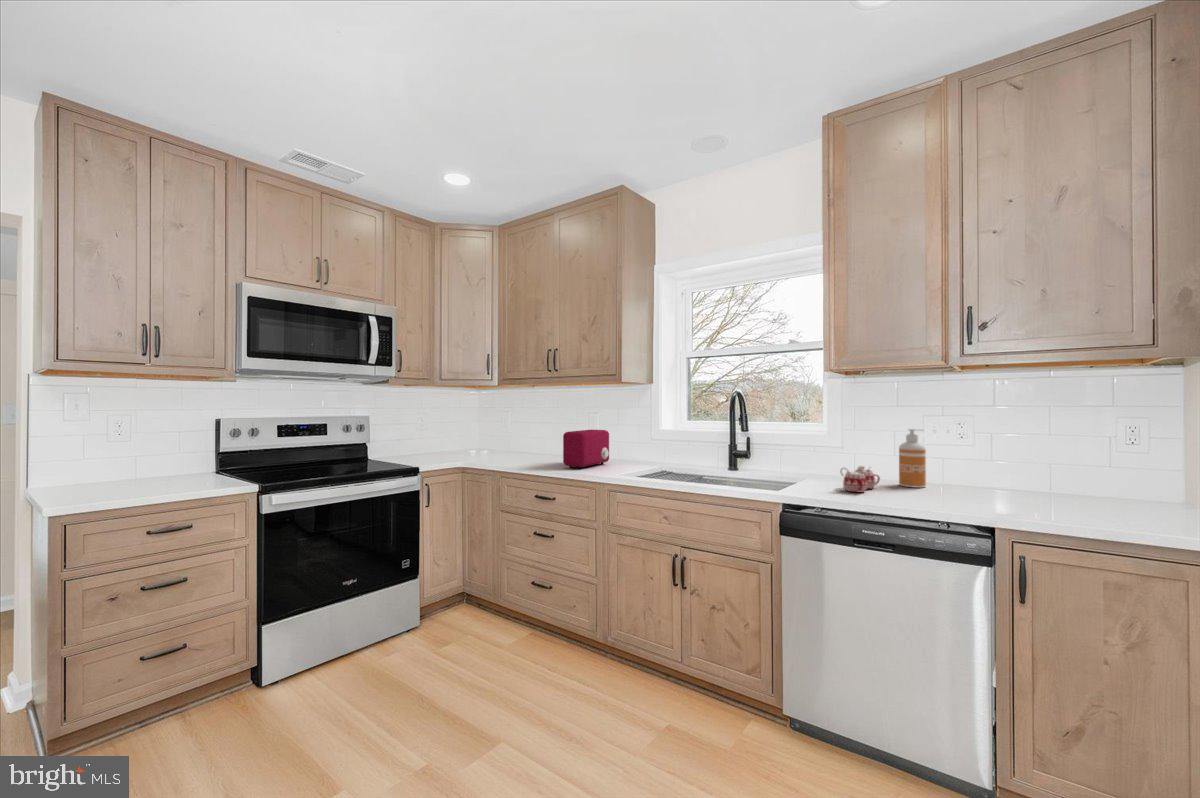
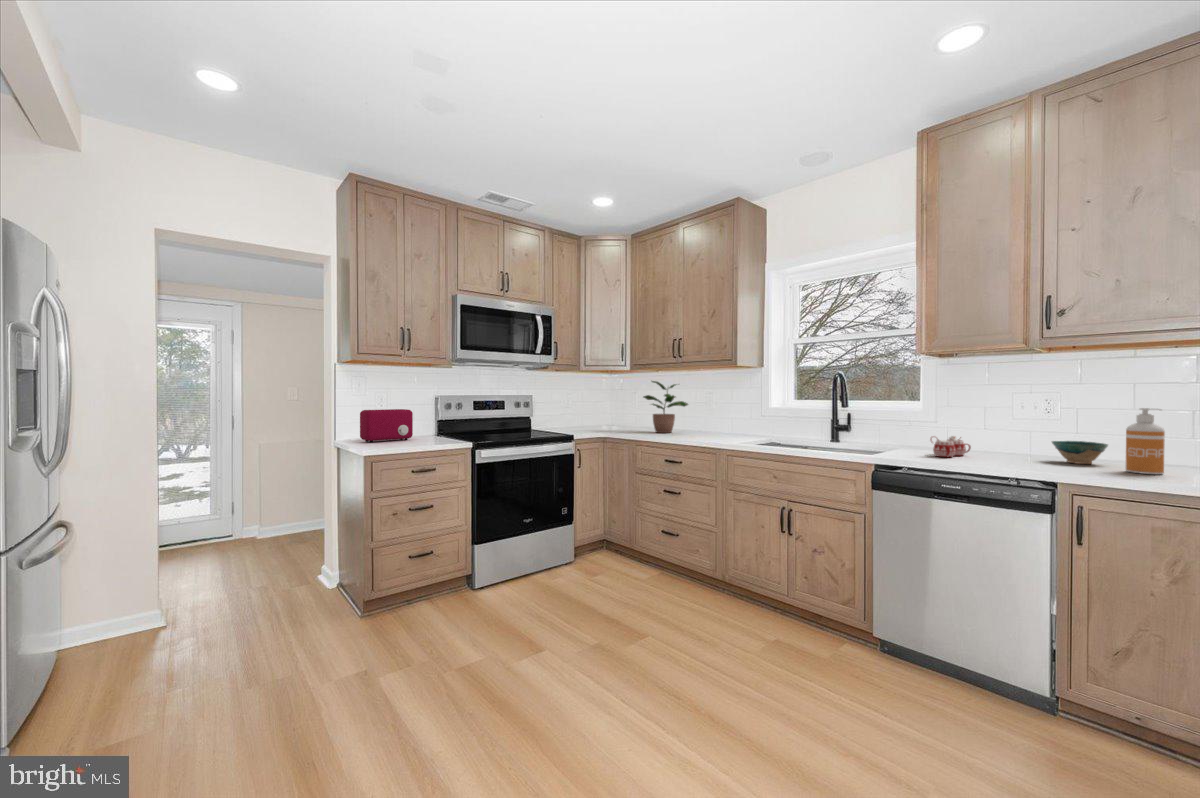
potted plant: none [512,397,567,460] -> present [644,381,688,433]
soap dispenser: present [899,429,926,488] -> present [1126,408,1165,474]
toaster: present [563,430,609,469] -> present [360,409,413,442]
bowl: none [963,470,1021,498] -> present [1052,441,1108,464]

